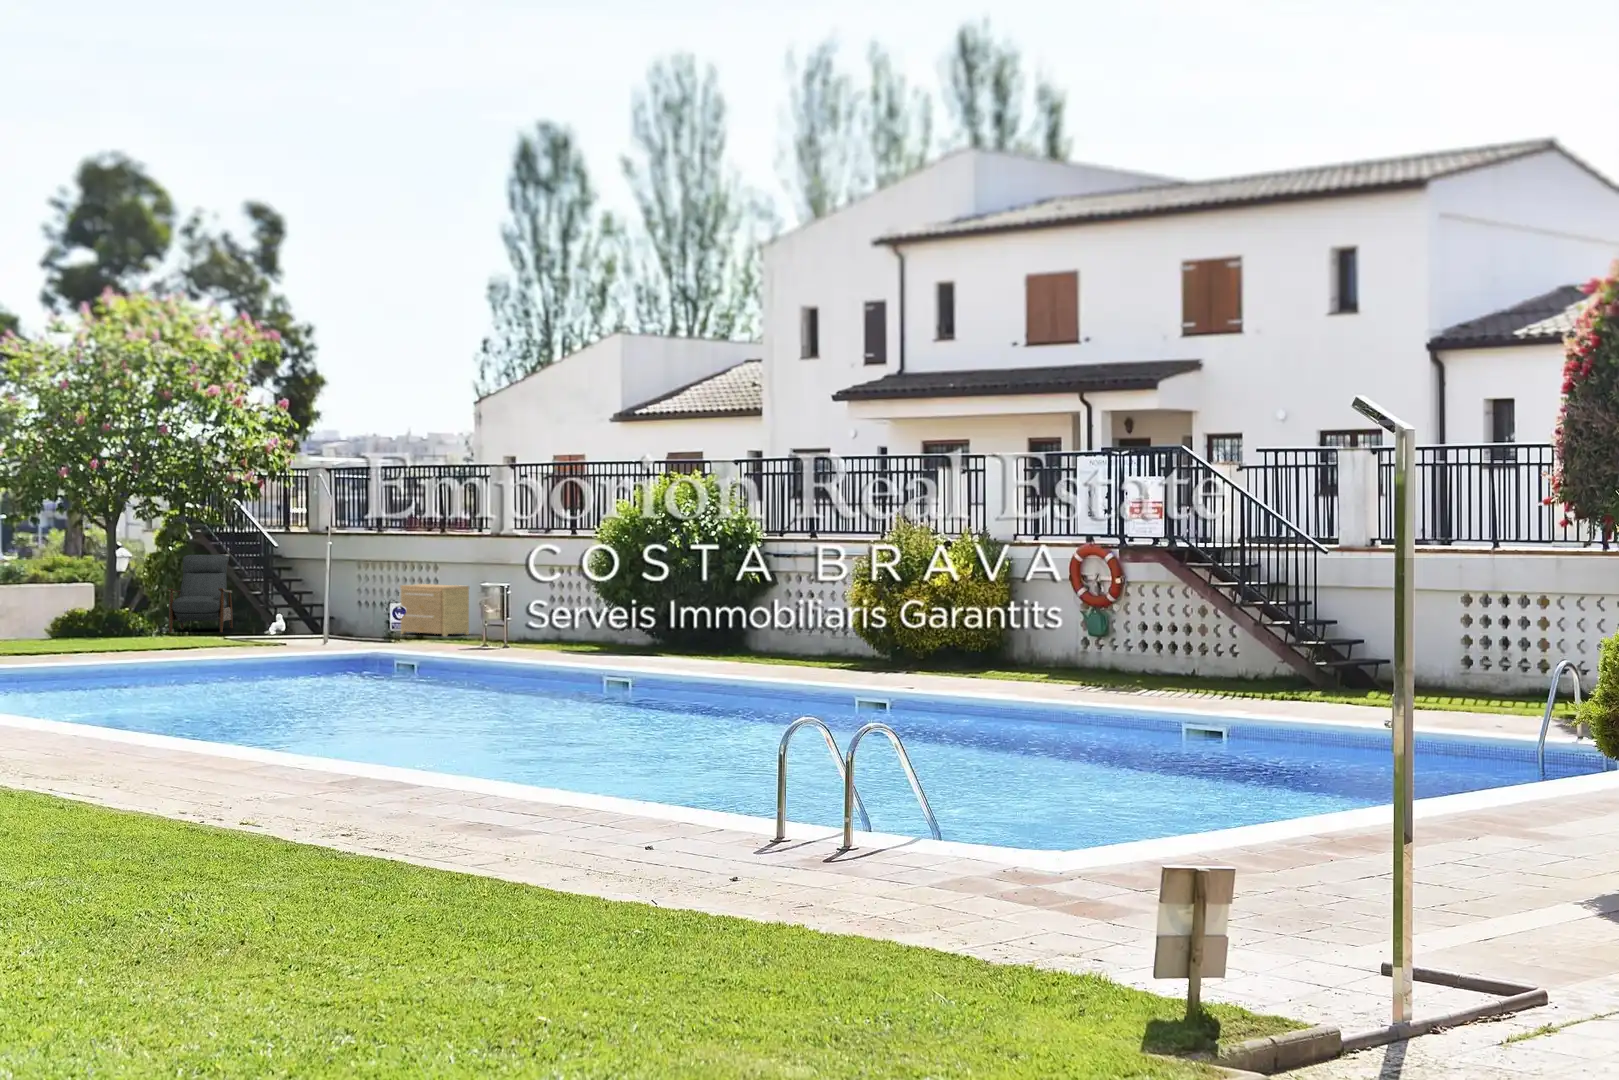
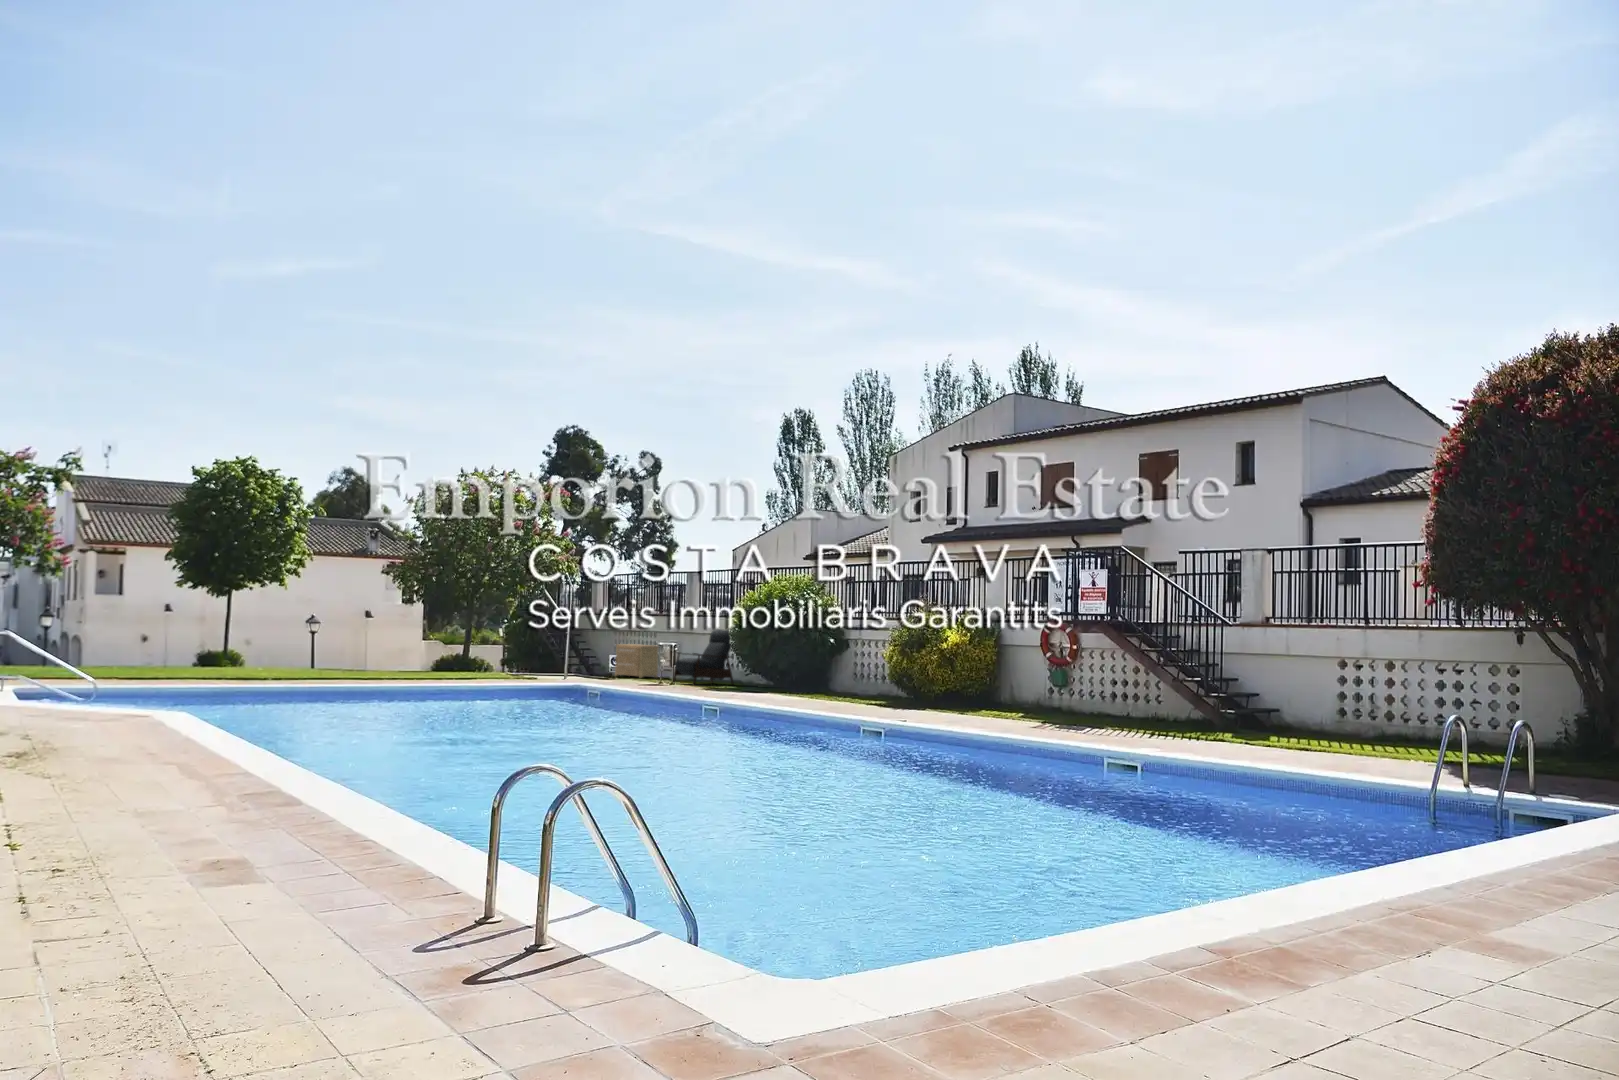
chair: present [168,555,233,632] -> present [673,629,734,685]

